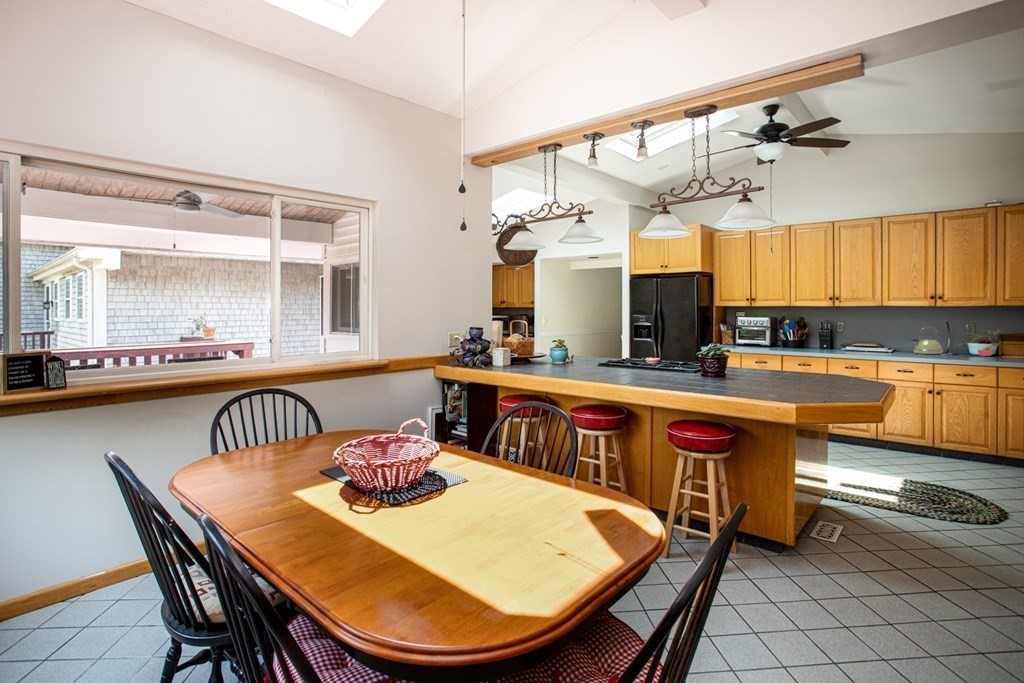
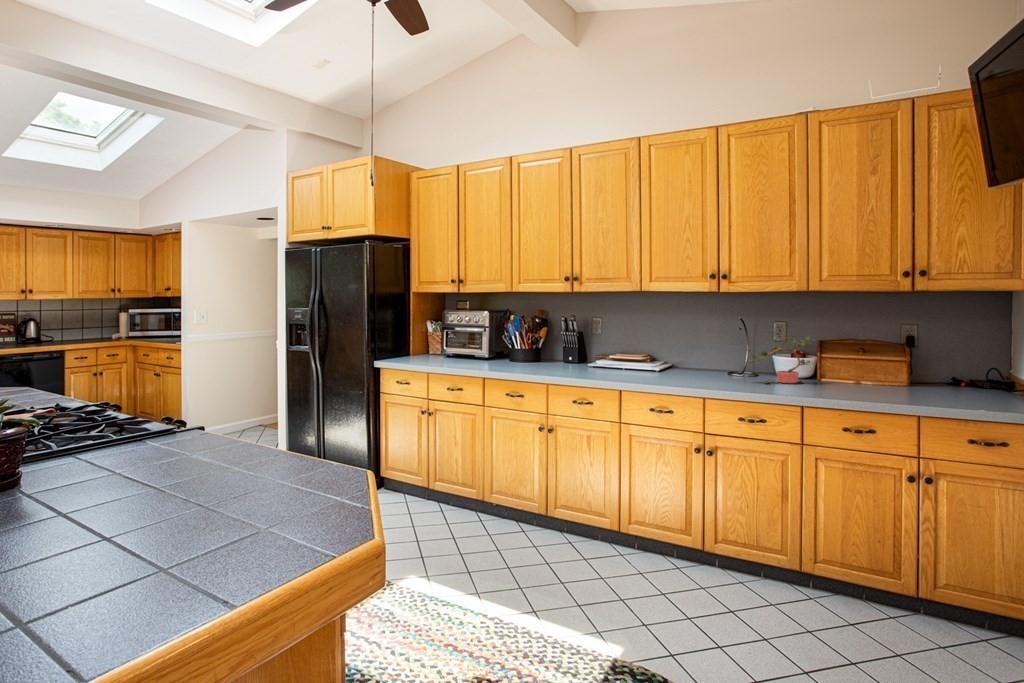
kettle: present [912,327,943,354] -> none [679,329,727,378]

